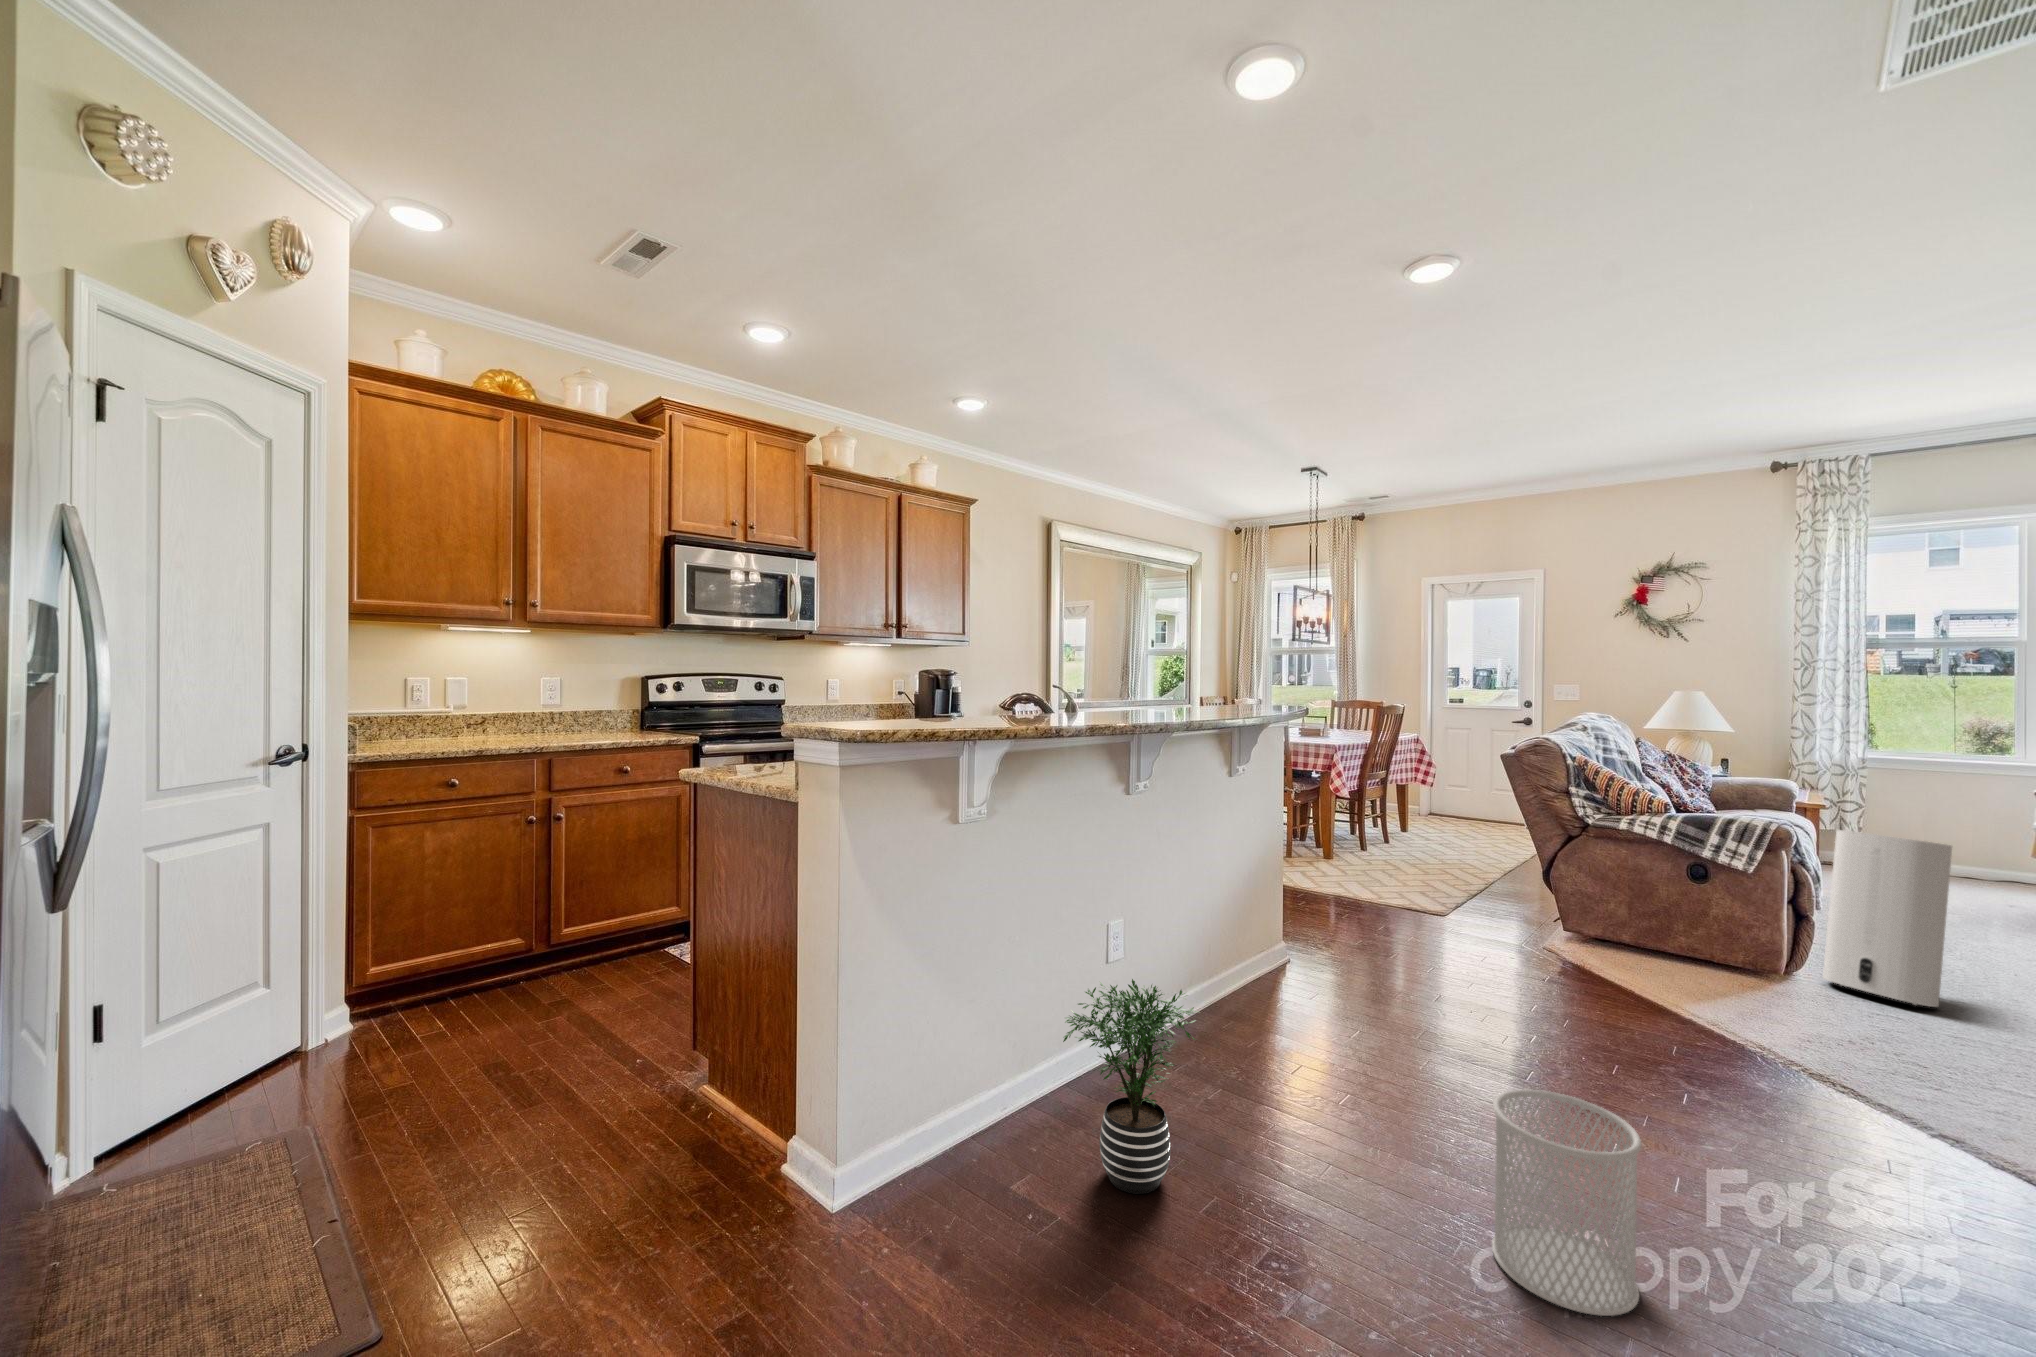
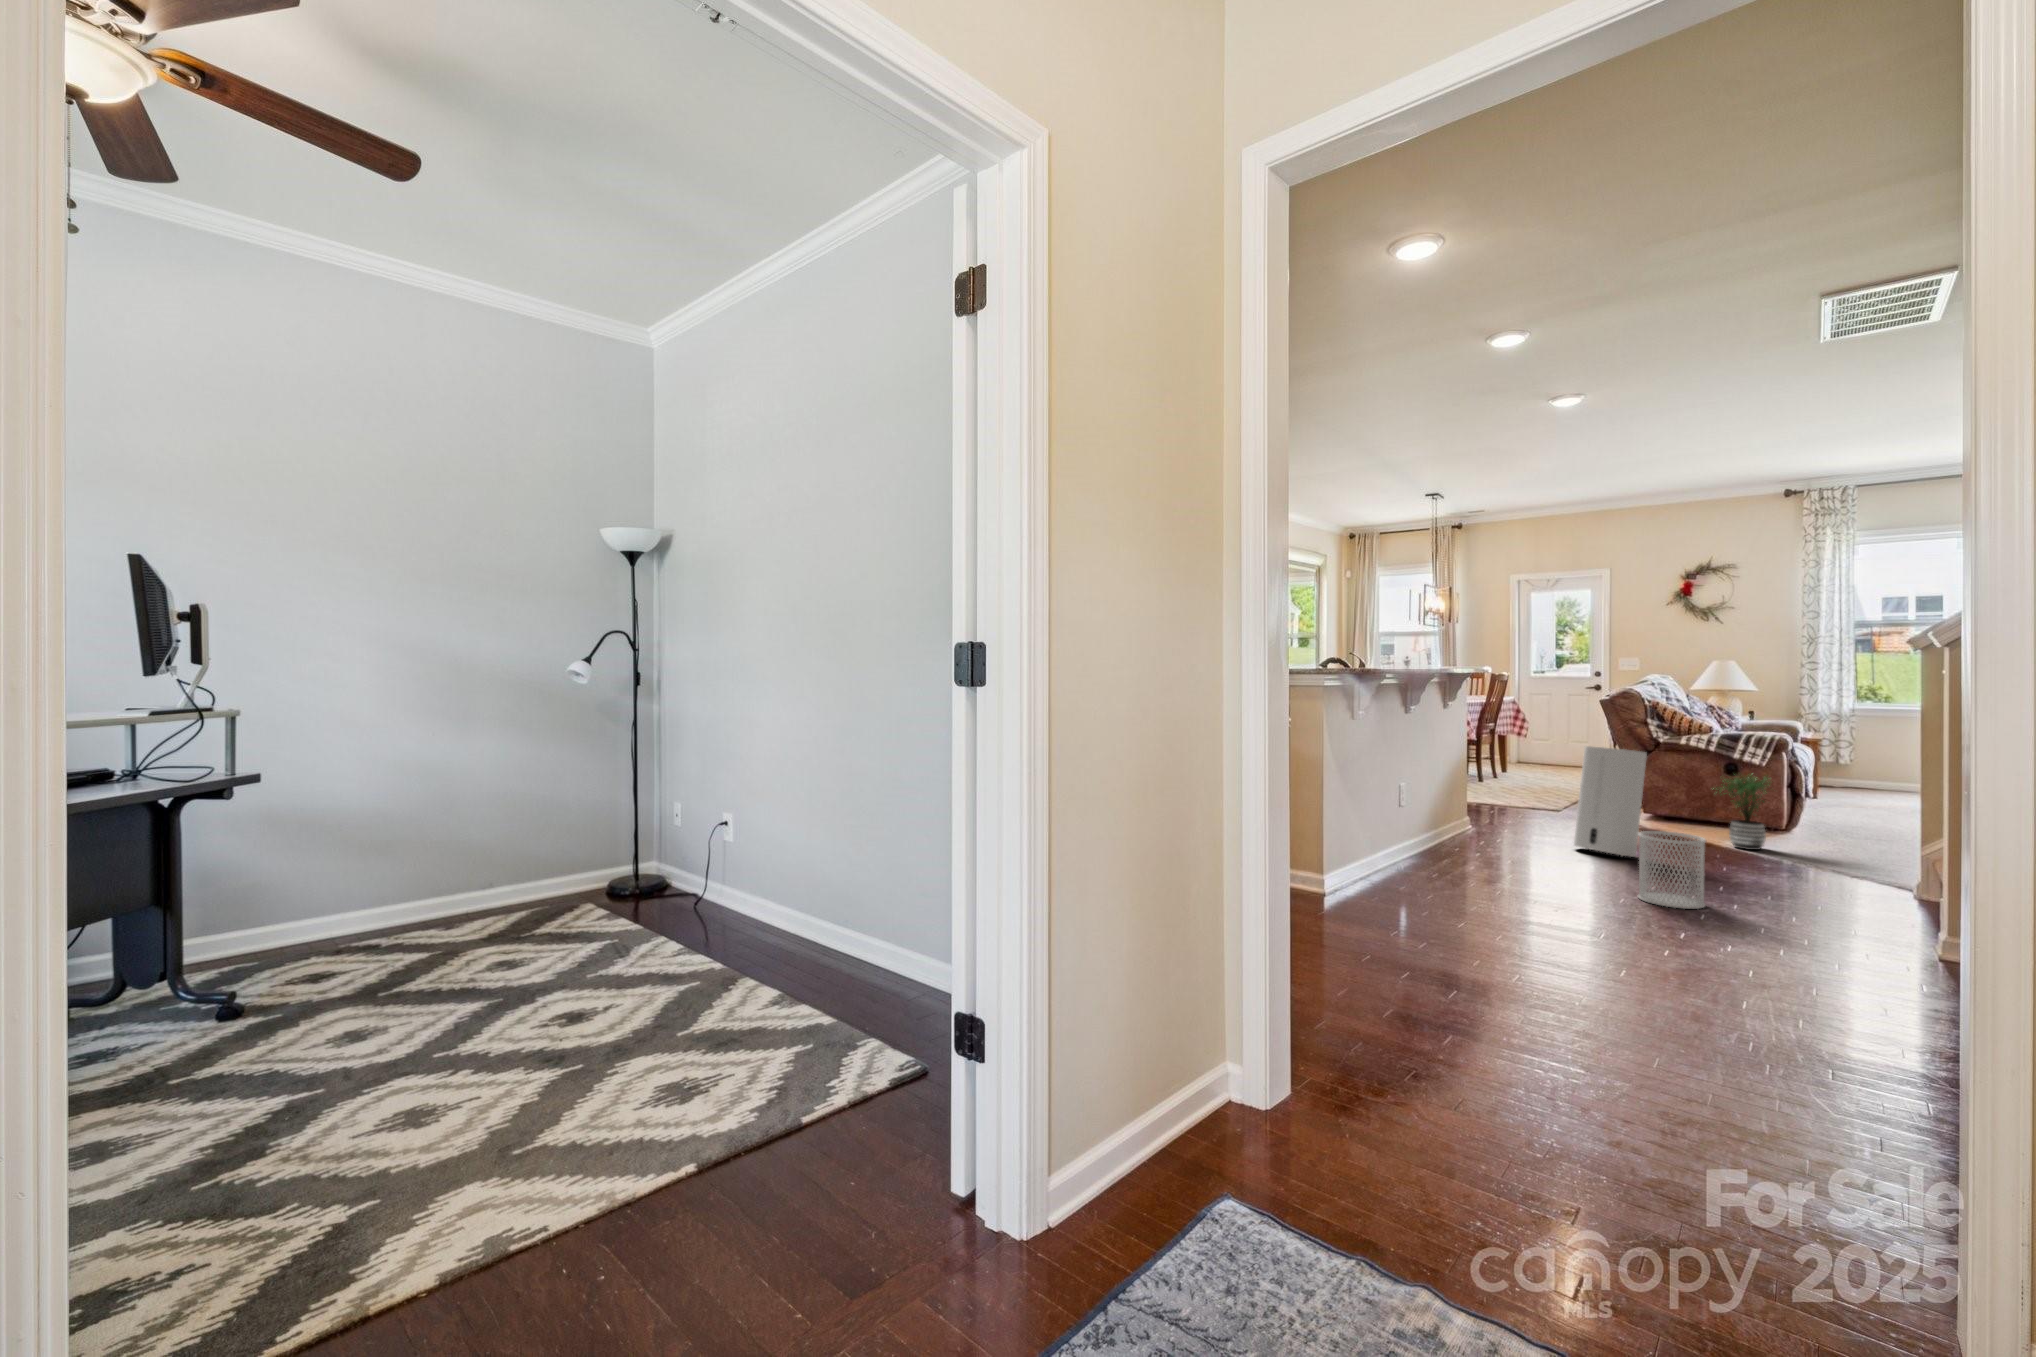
air purifier: present [1823,830,1952,1007] -> present [1574,746,1647,857]
potted plant: present [1063,979,1198,1194] -> present [1713,774,1770,850]

